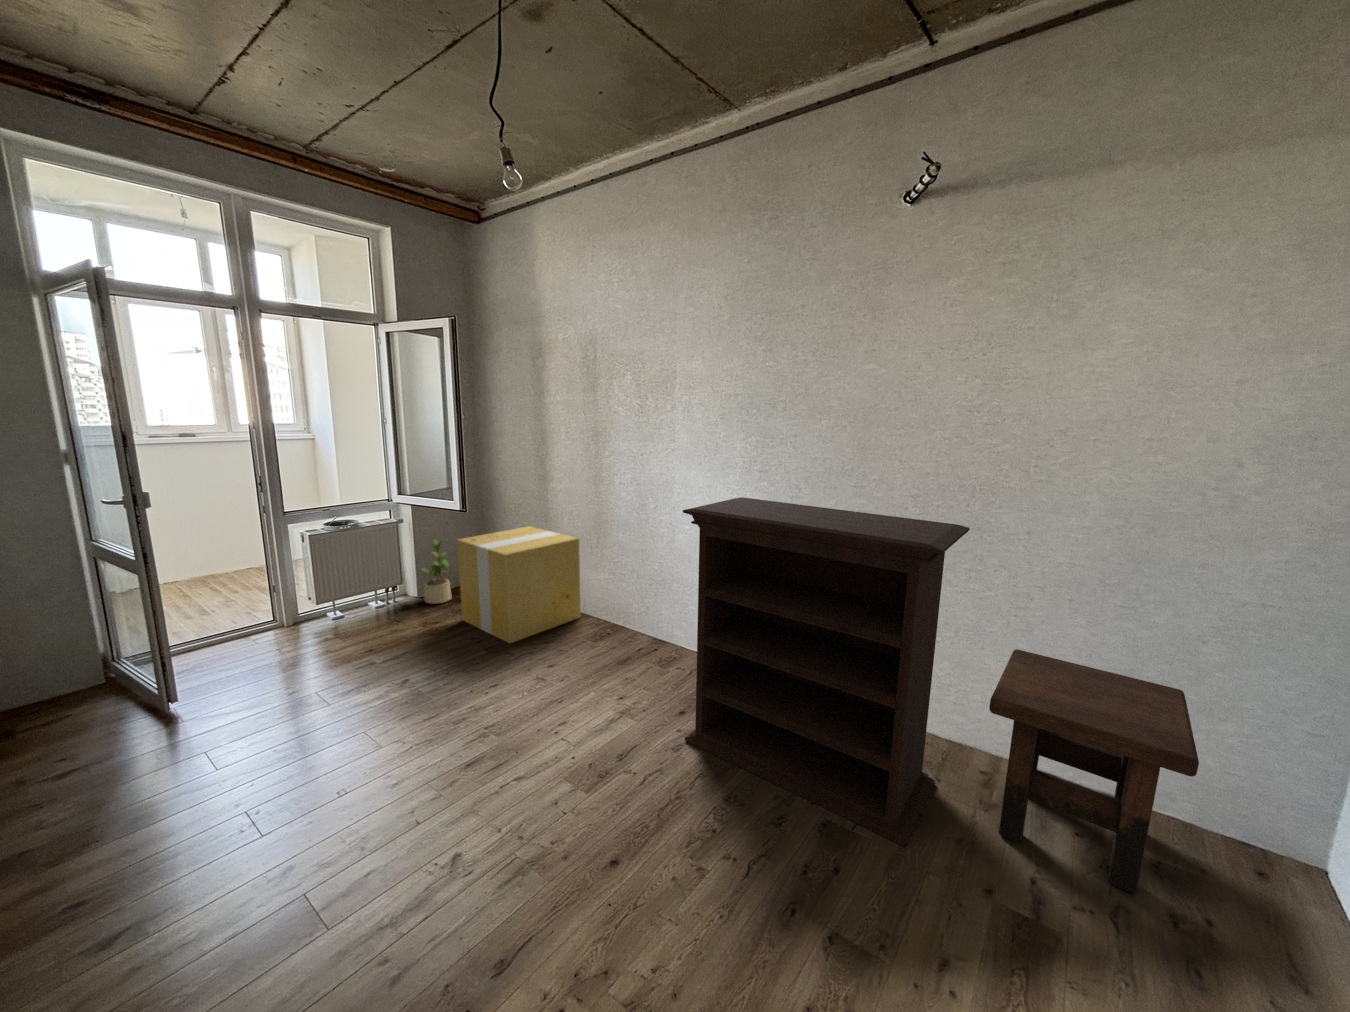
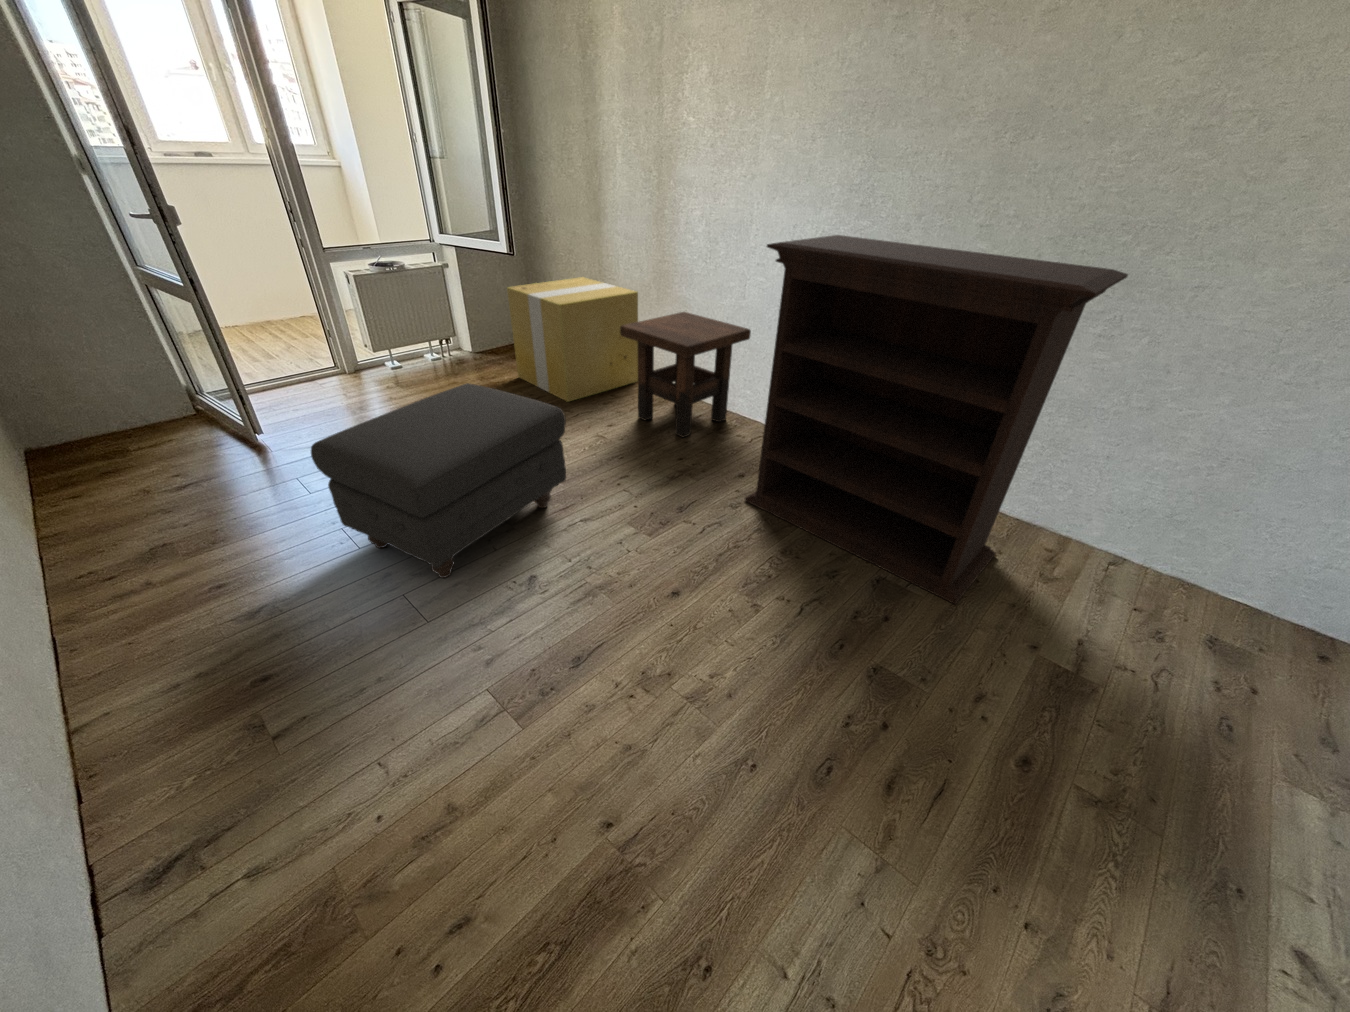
potted plant: present [422,540,452,604] -> none [472,288,506,360]
ottoman: none [226,639,503,869] -> present [311,383,566,578]
side table: present [989,649,1199,894] -> present [620,312,751,437]

